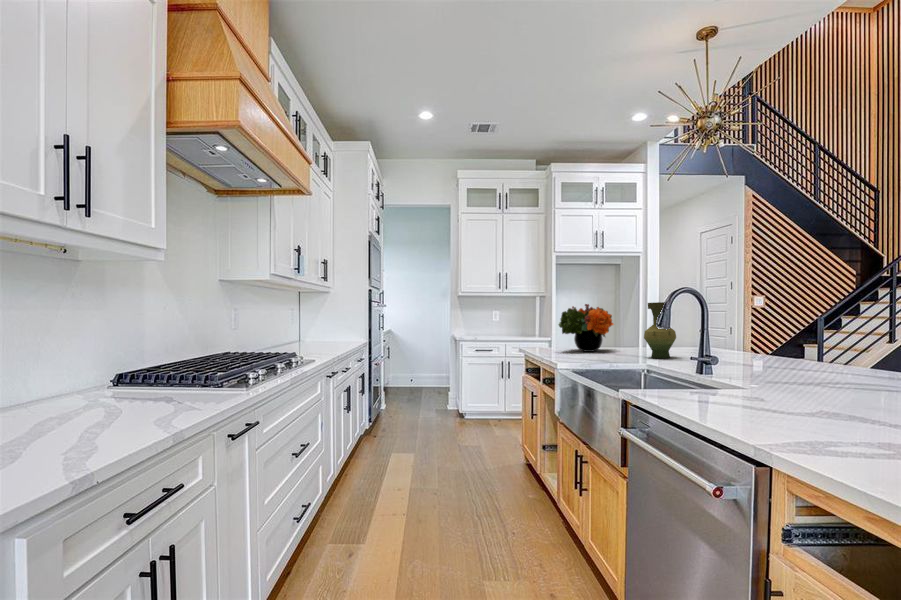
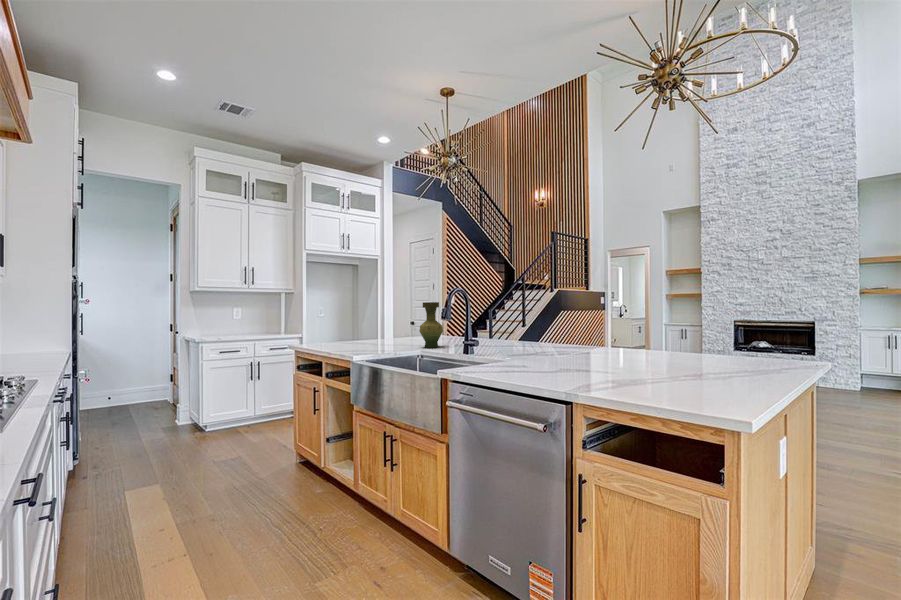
flower arrangement: present [559,304,614,352] -> none [339,303,389,346]

